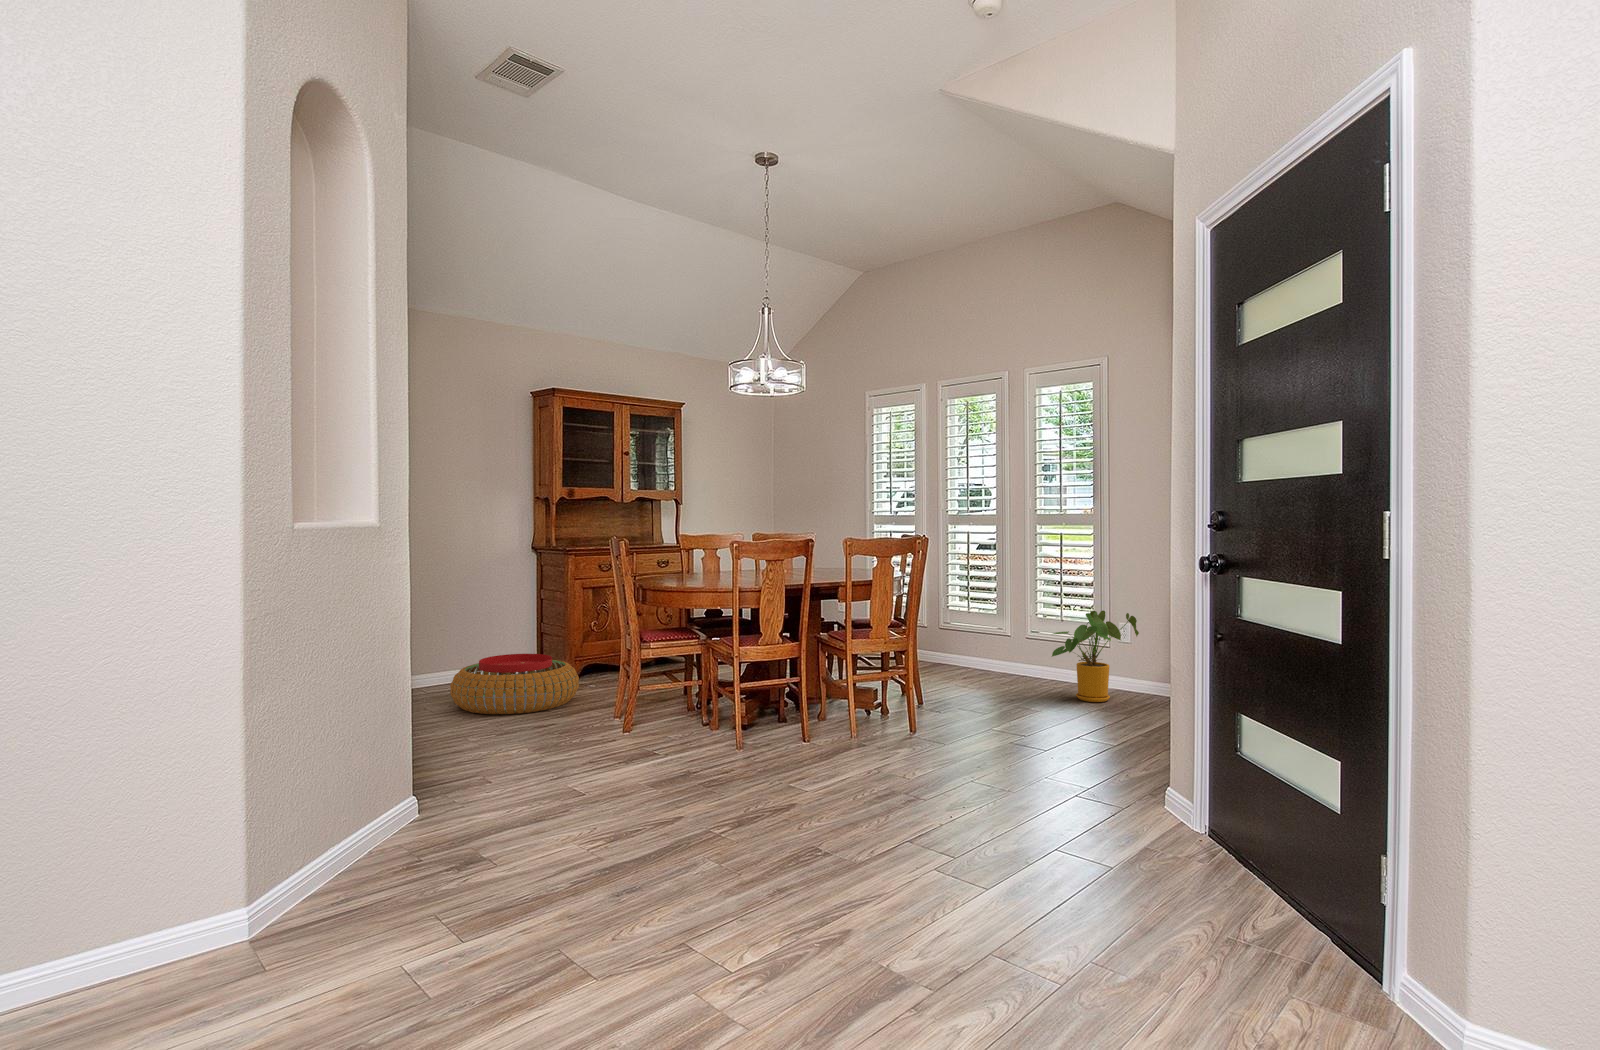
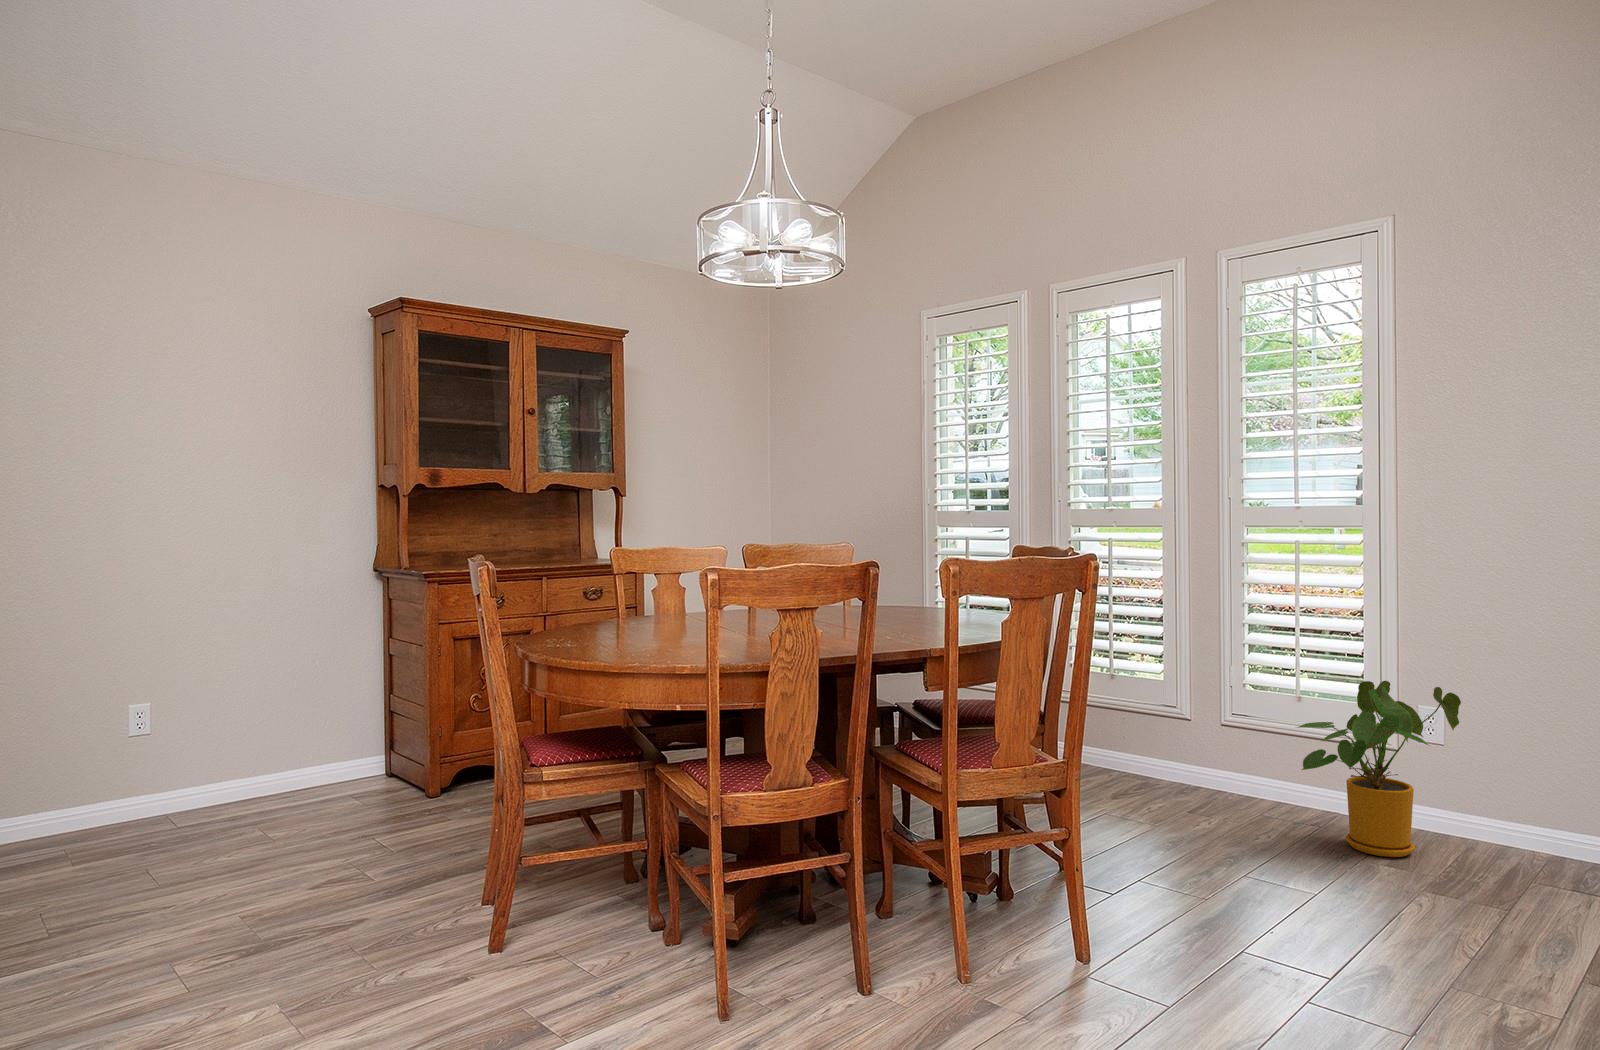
pouf: present [450,654,579,714] -> none [167,768,426,905]

